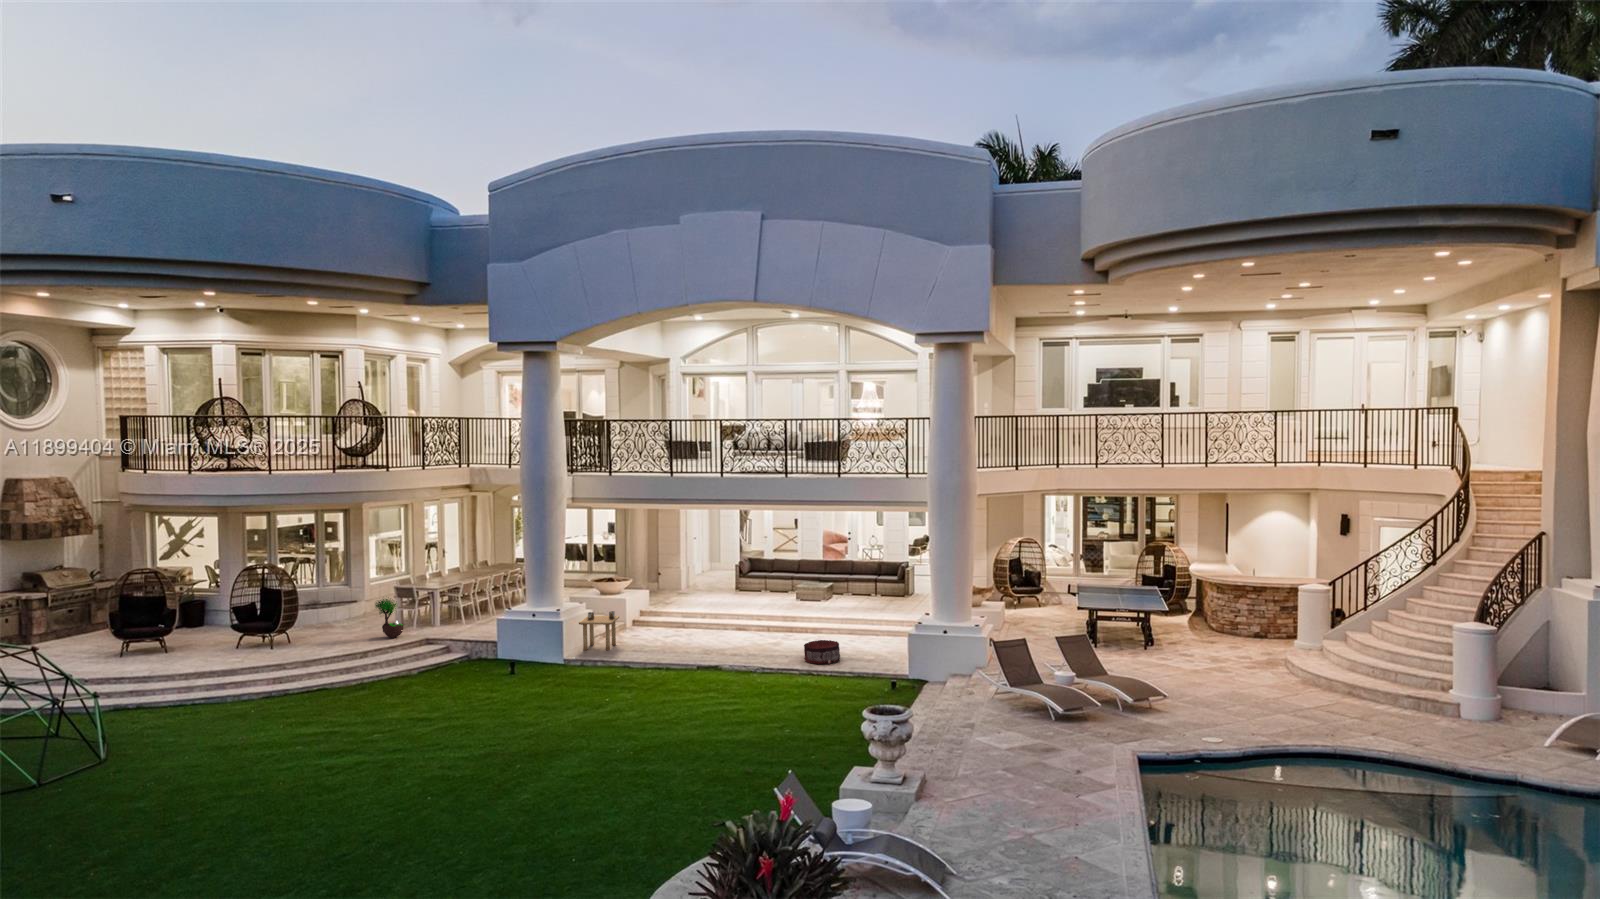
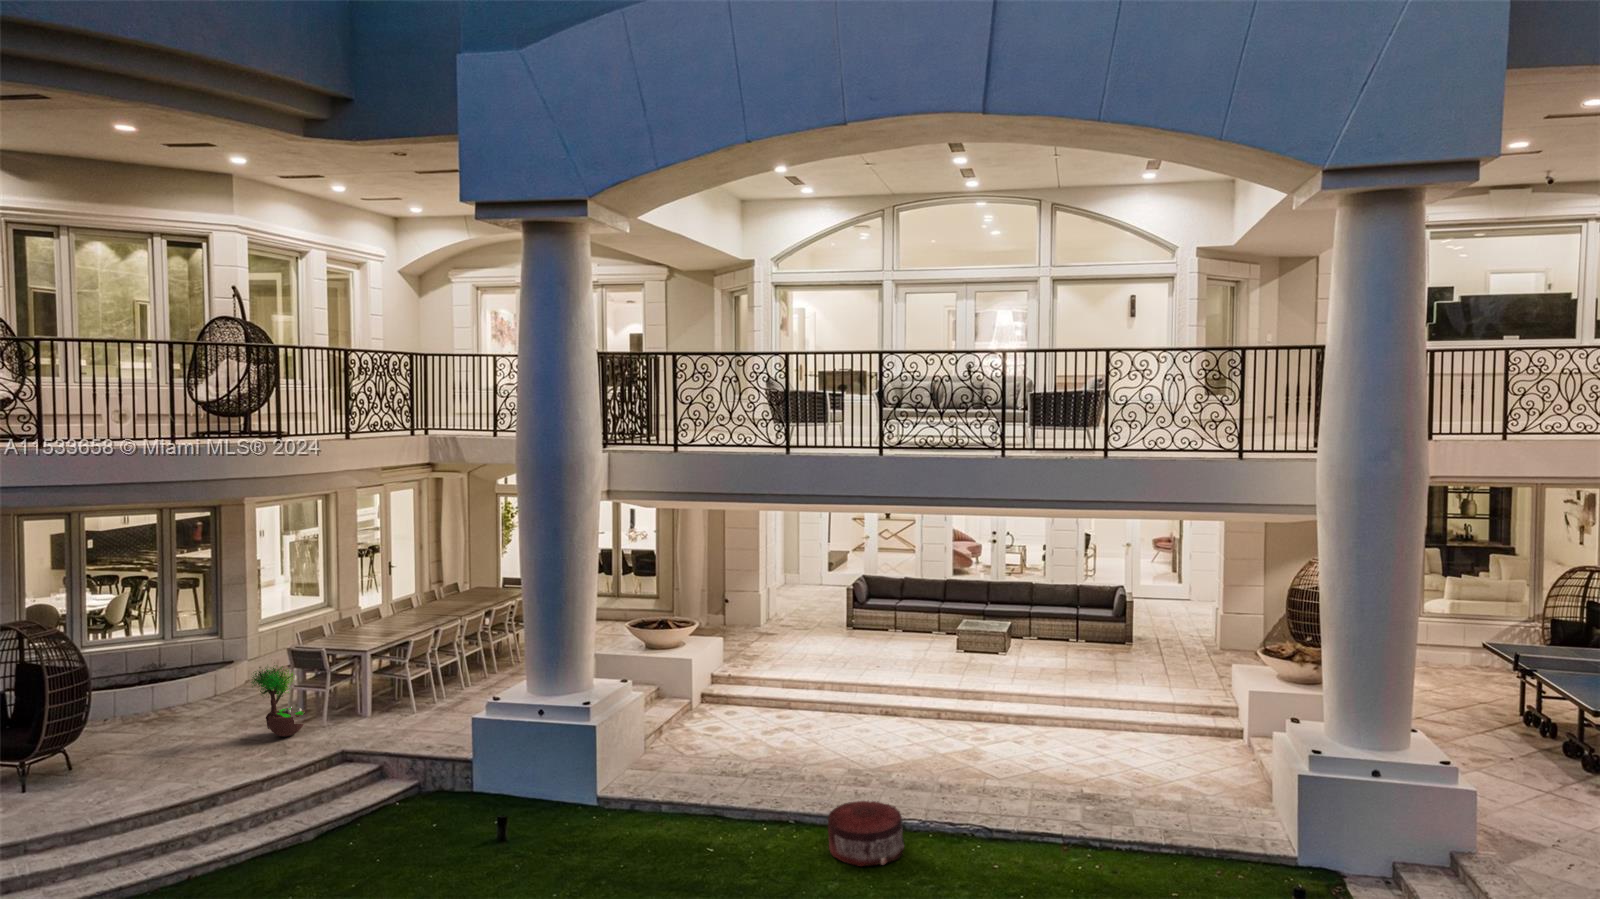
side table: present [579,611,619,650] -> none [629,703,699,781]
pouf: present [804,640,840,664] -> present [828,801,904,866]

